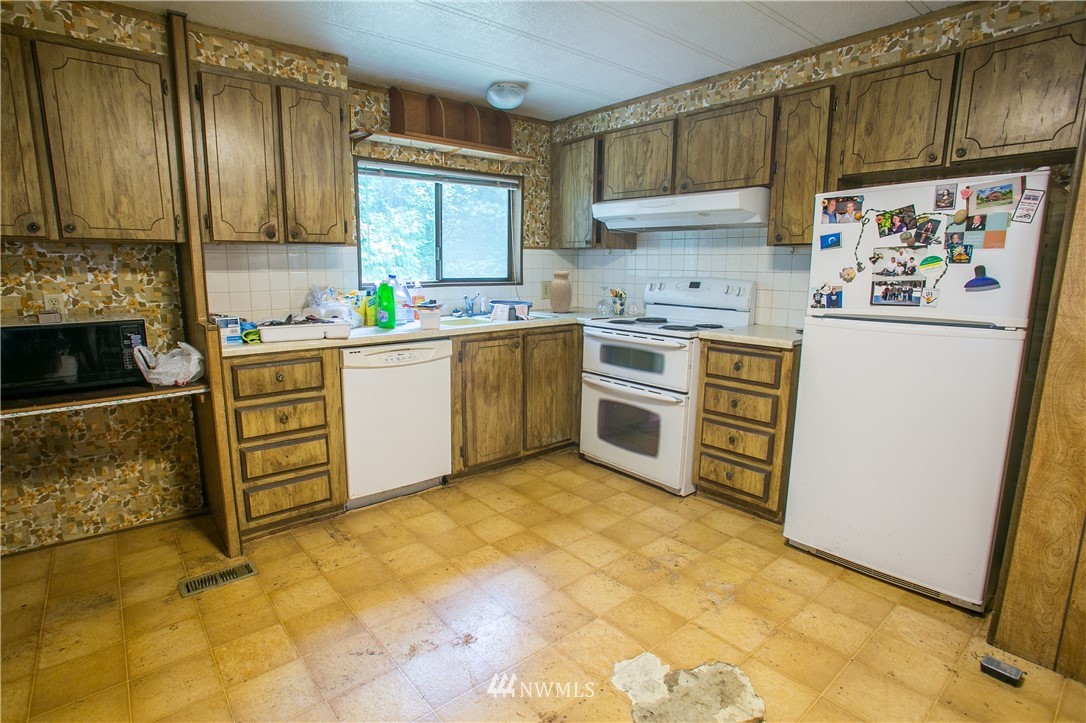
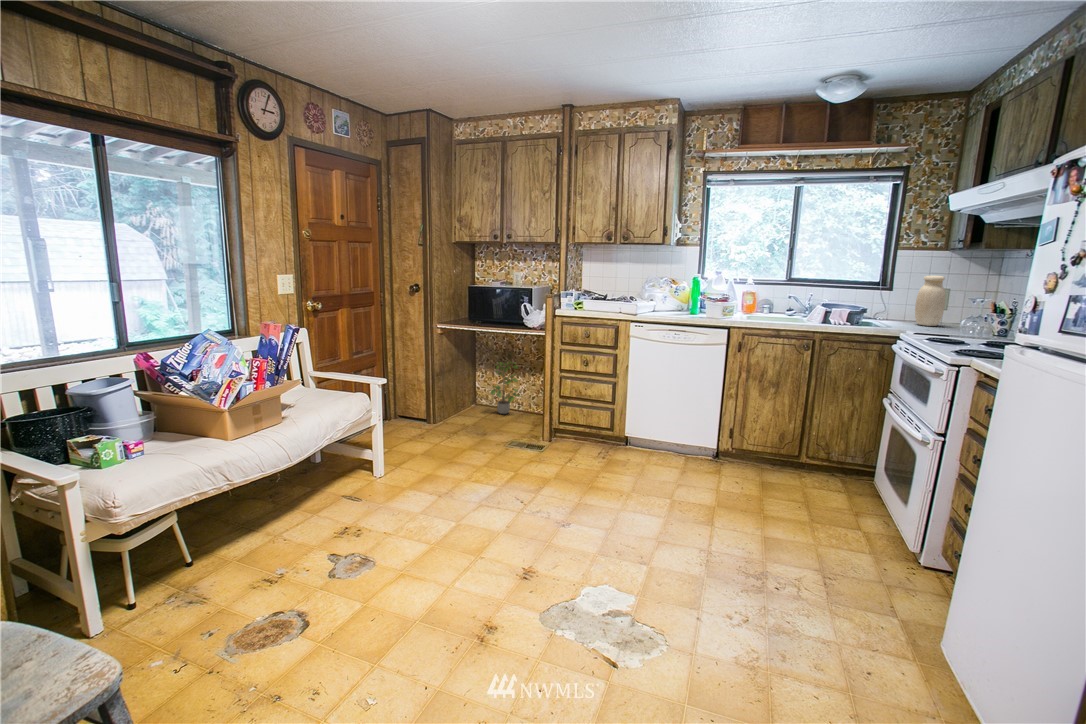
potted plant: none [33,452,117,555] -> present [491,362,519,414]

